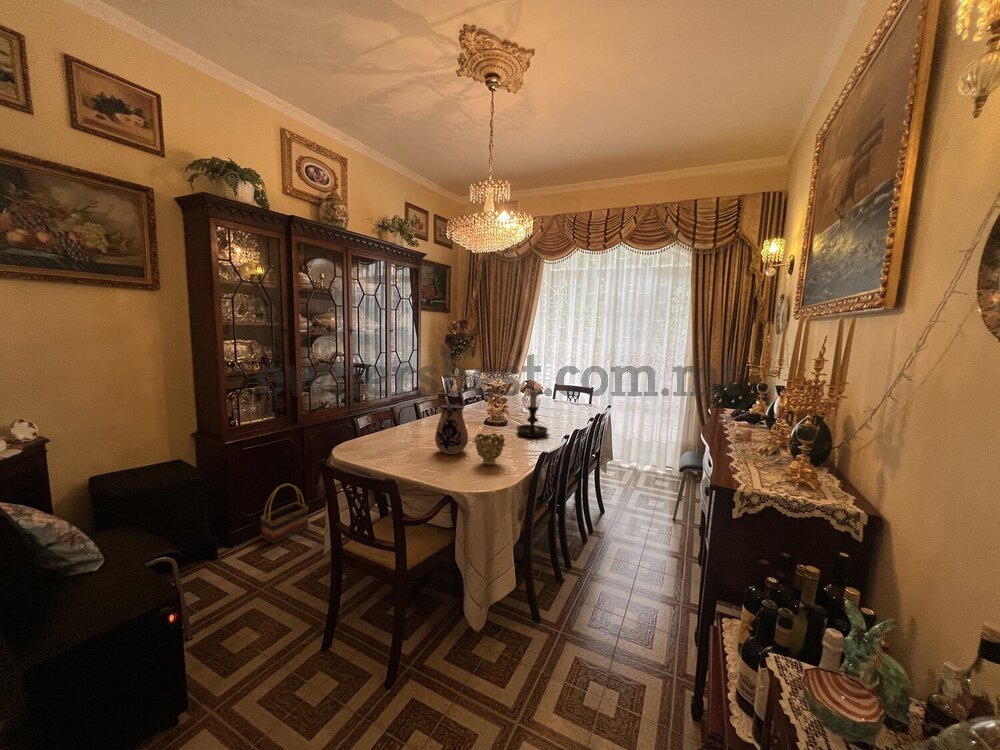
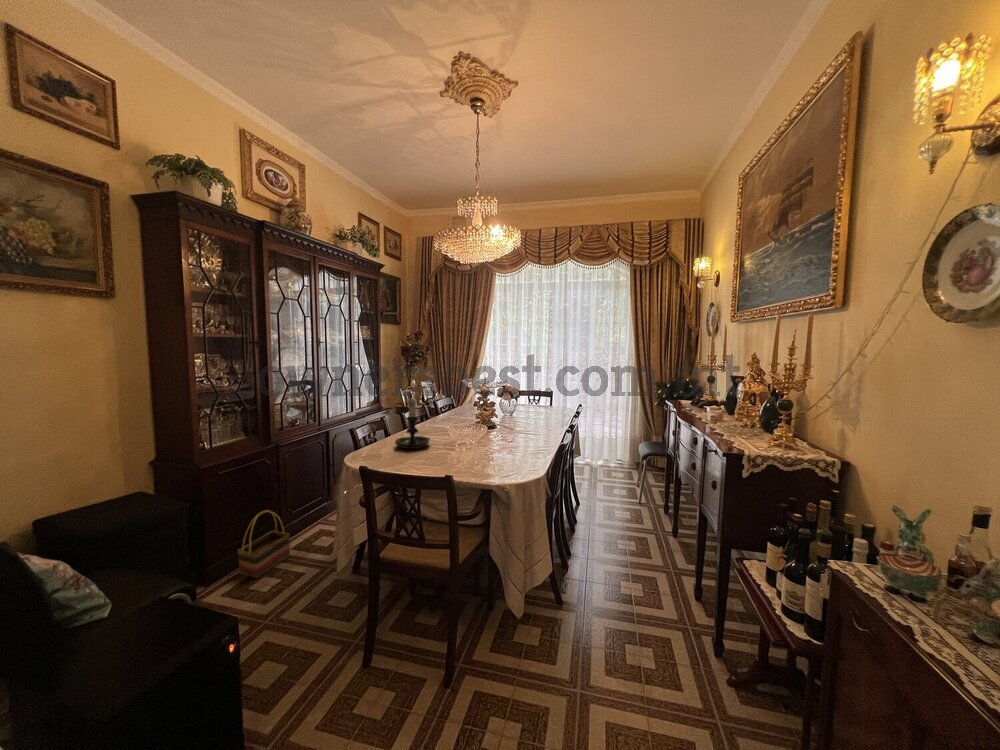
candle holder: present [517,390,548,437] -> present [395,399,430,449]
ceramic pitcher: present [435,404,468,454] -> none [451,406,483,455]
decorative bowl: present [474,433,505,466] -> none [496,430,525,461]

